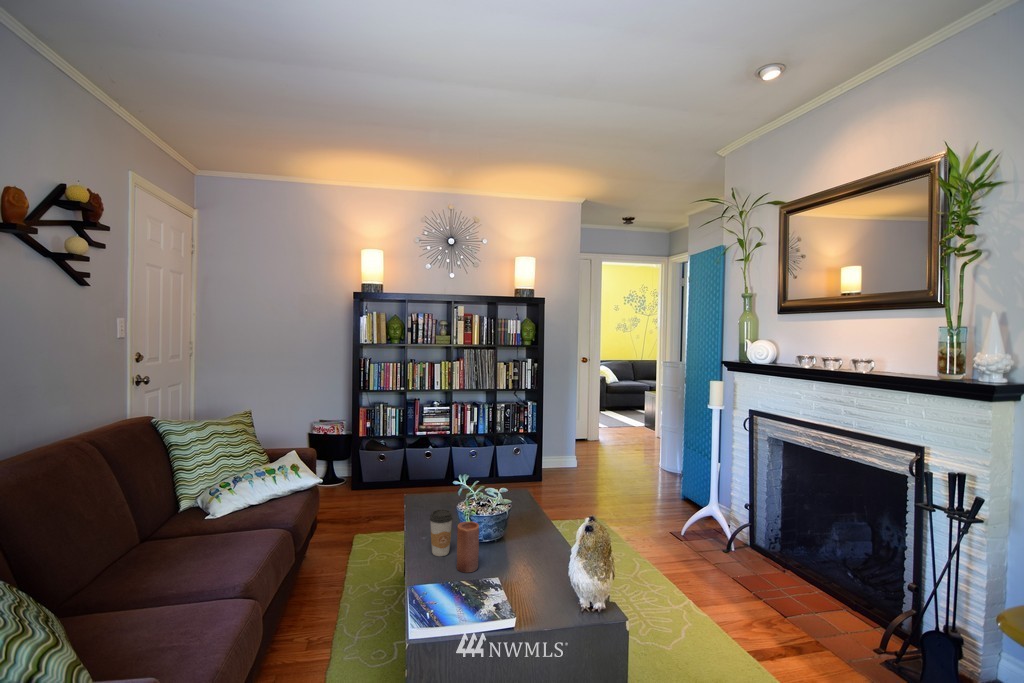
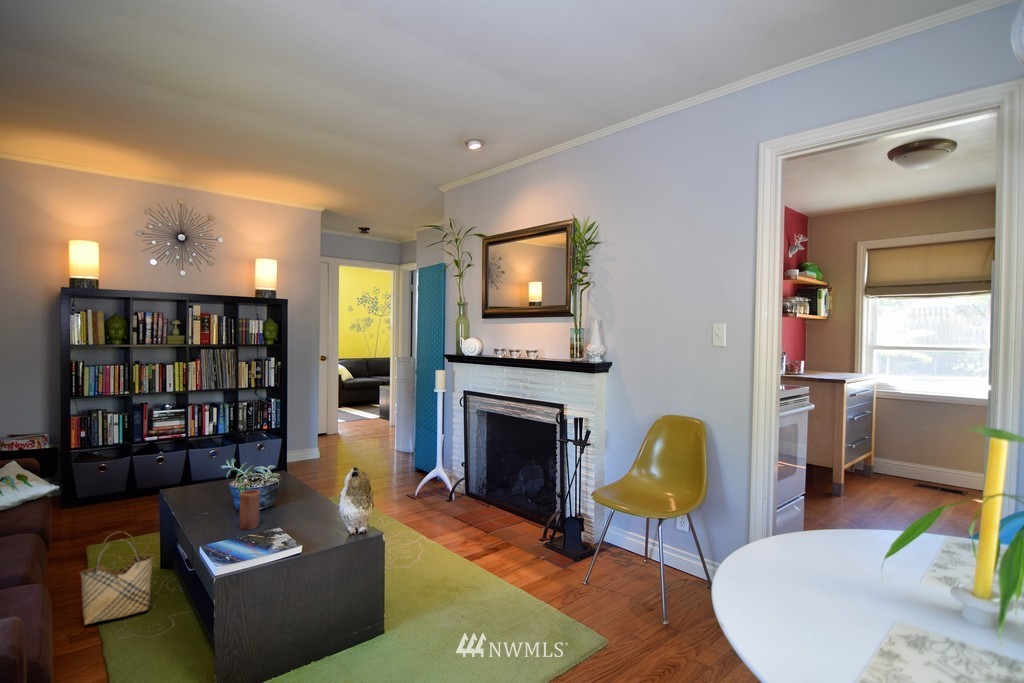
coffee cup: present [430,509,452,556] -> none [209,486,231,525]
woven basket: none [319,538,385,634] -> present [80,532,153,625]

